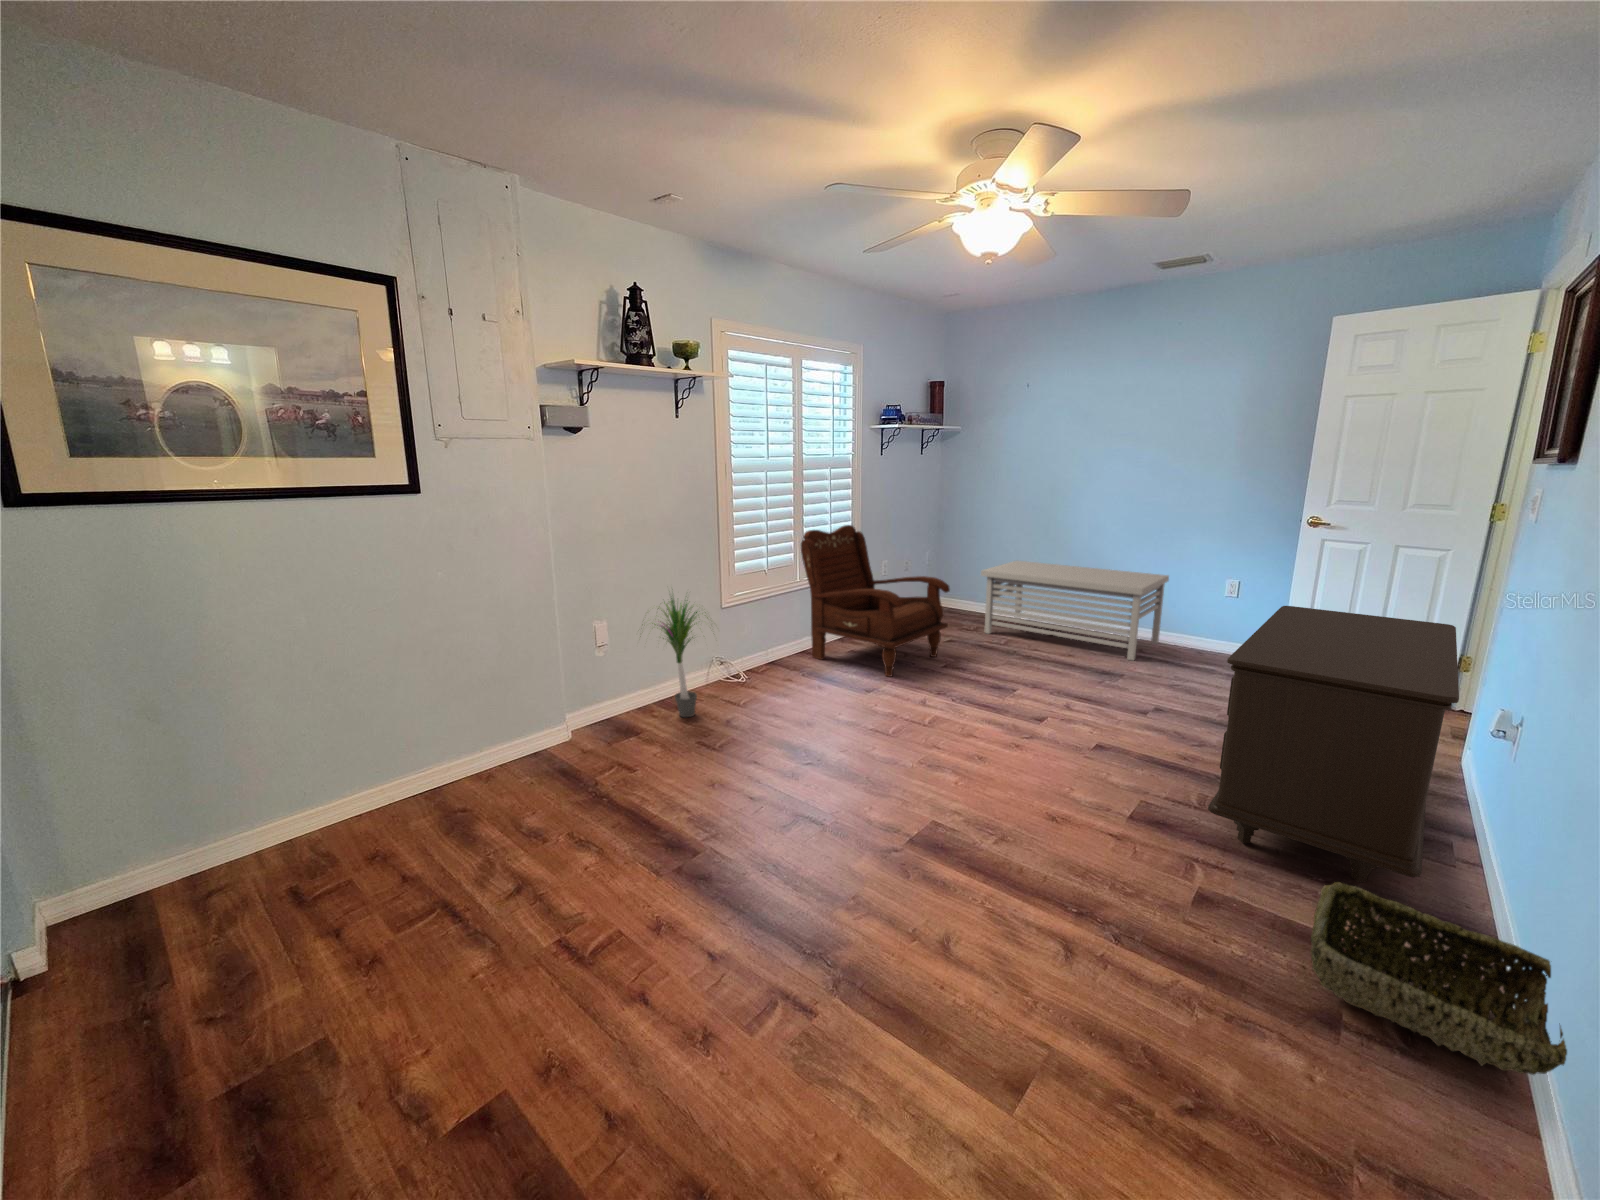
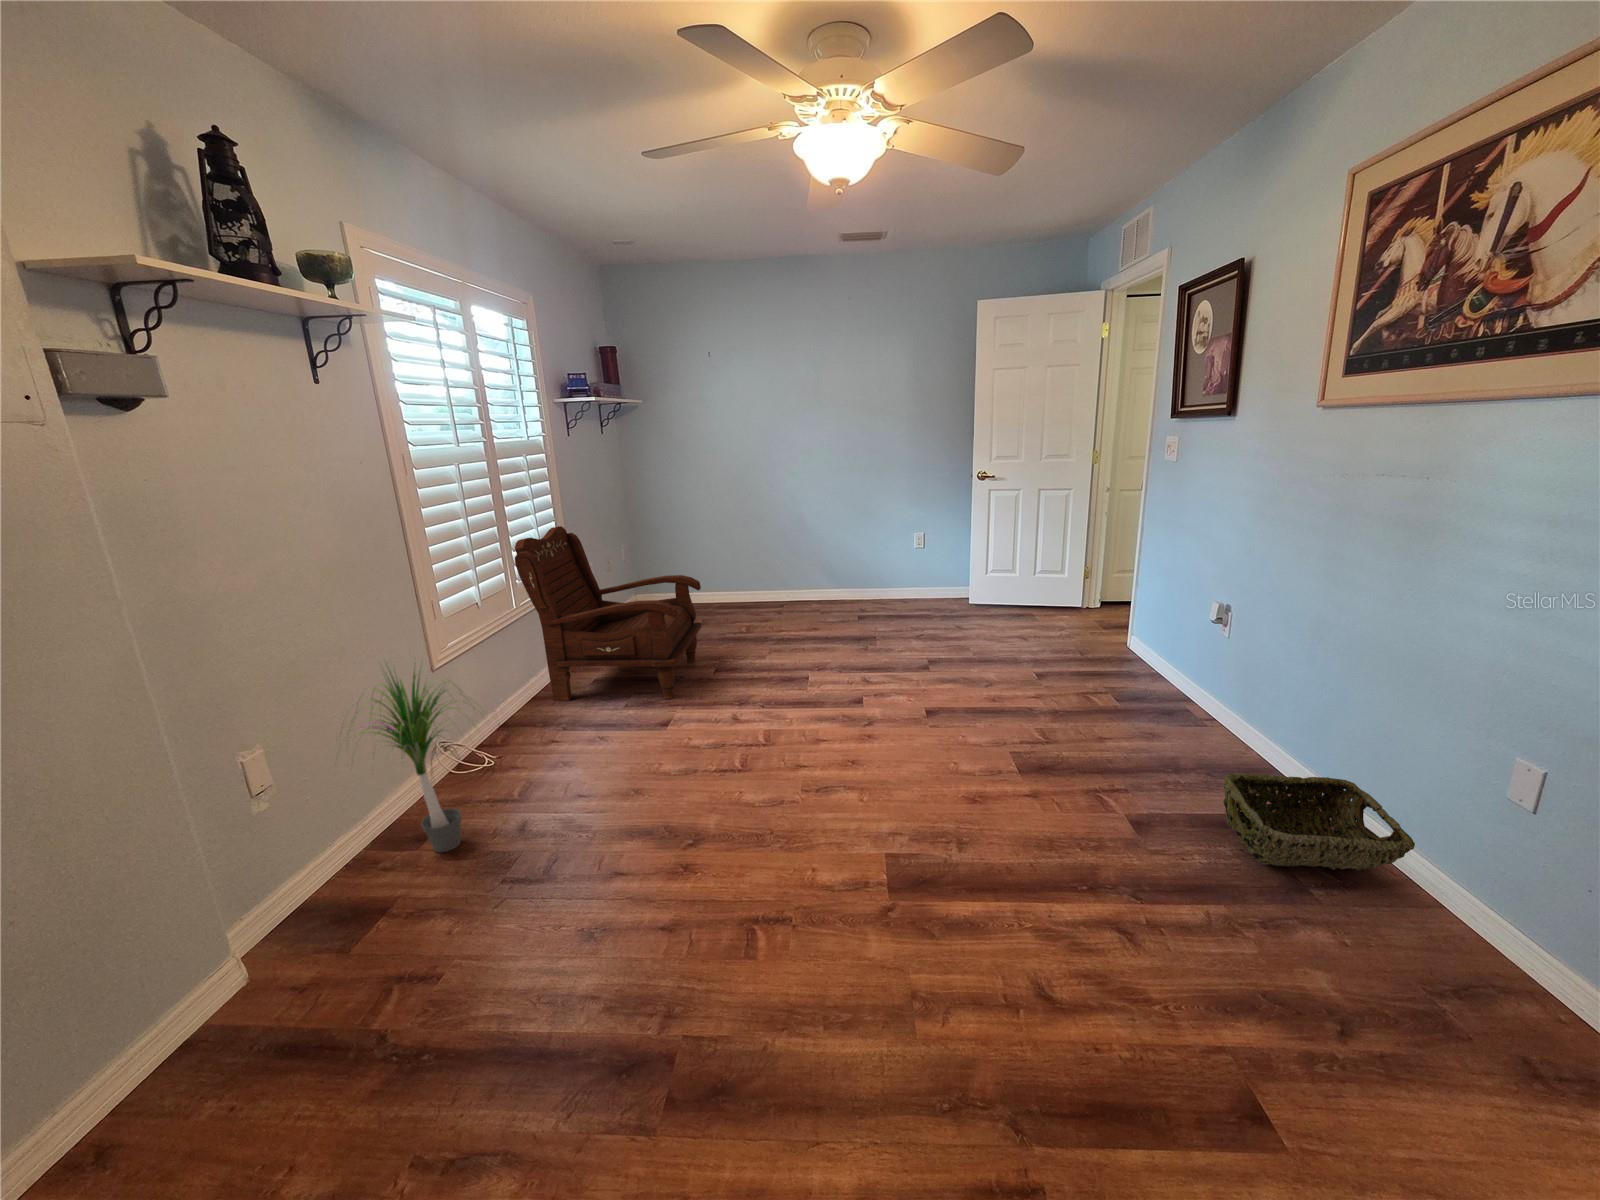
storage bench: present [981,561,1169,660] -> none [703,540,862,623]
dresser: present [1208,606,1459,882] -> none [1016,555,1240,763]

